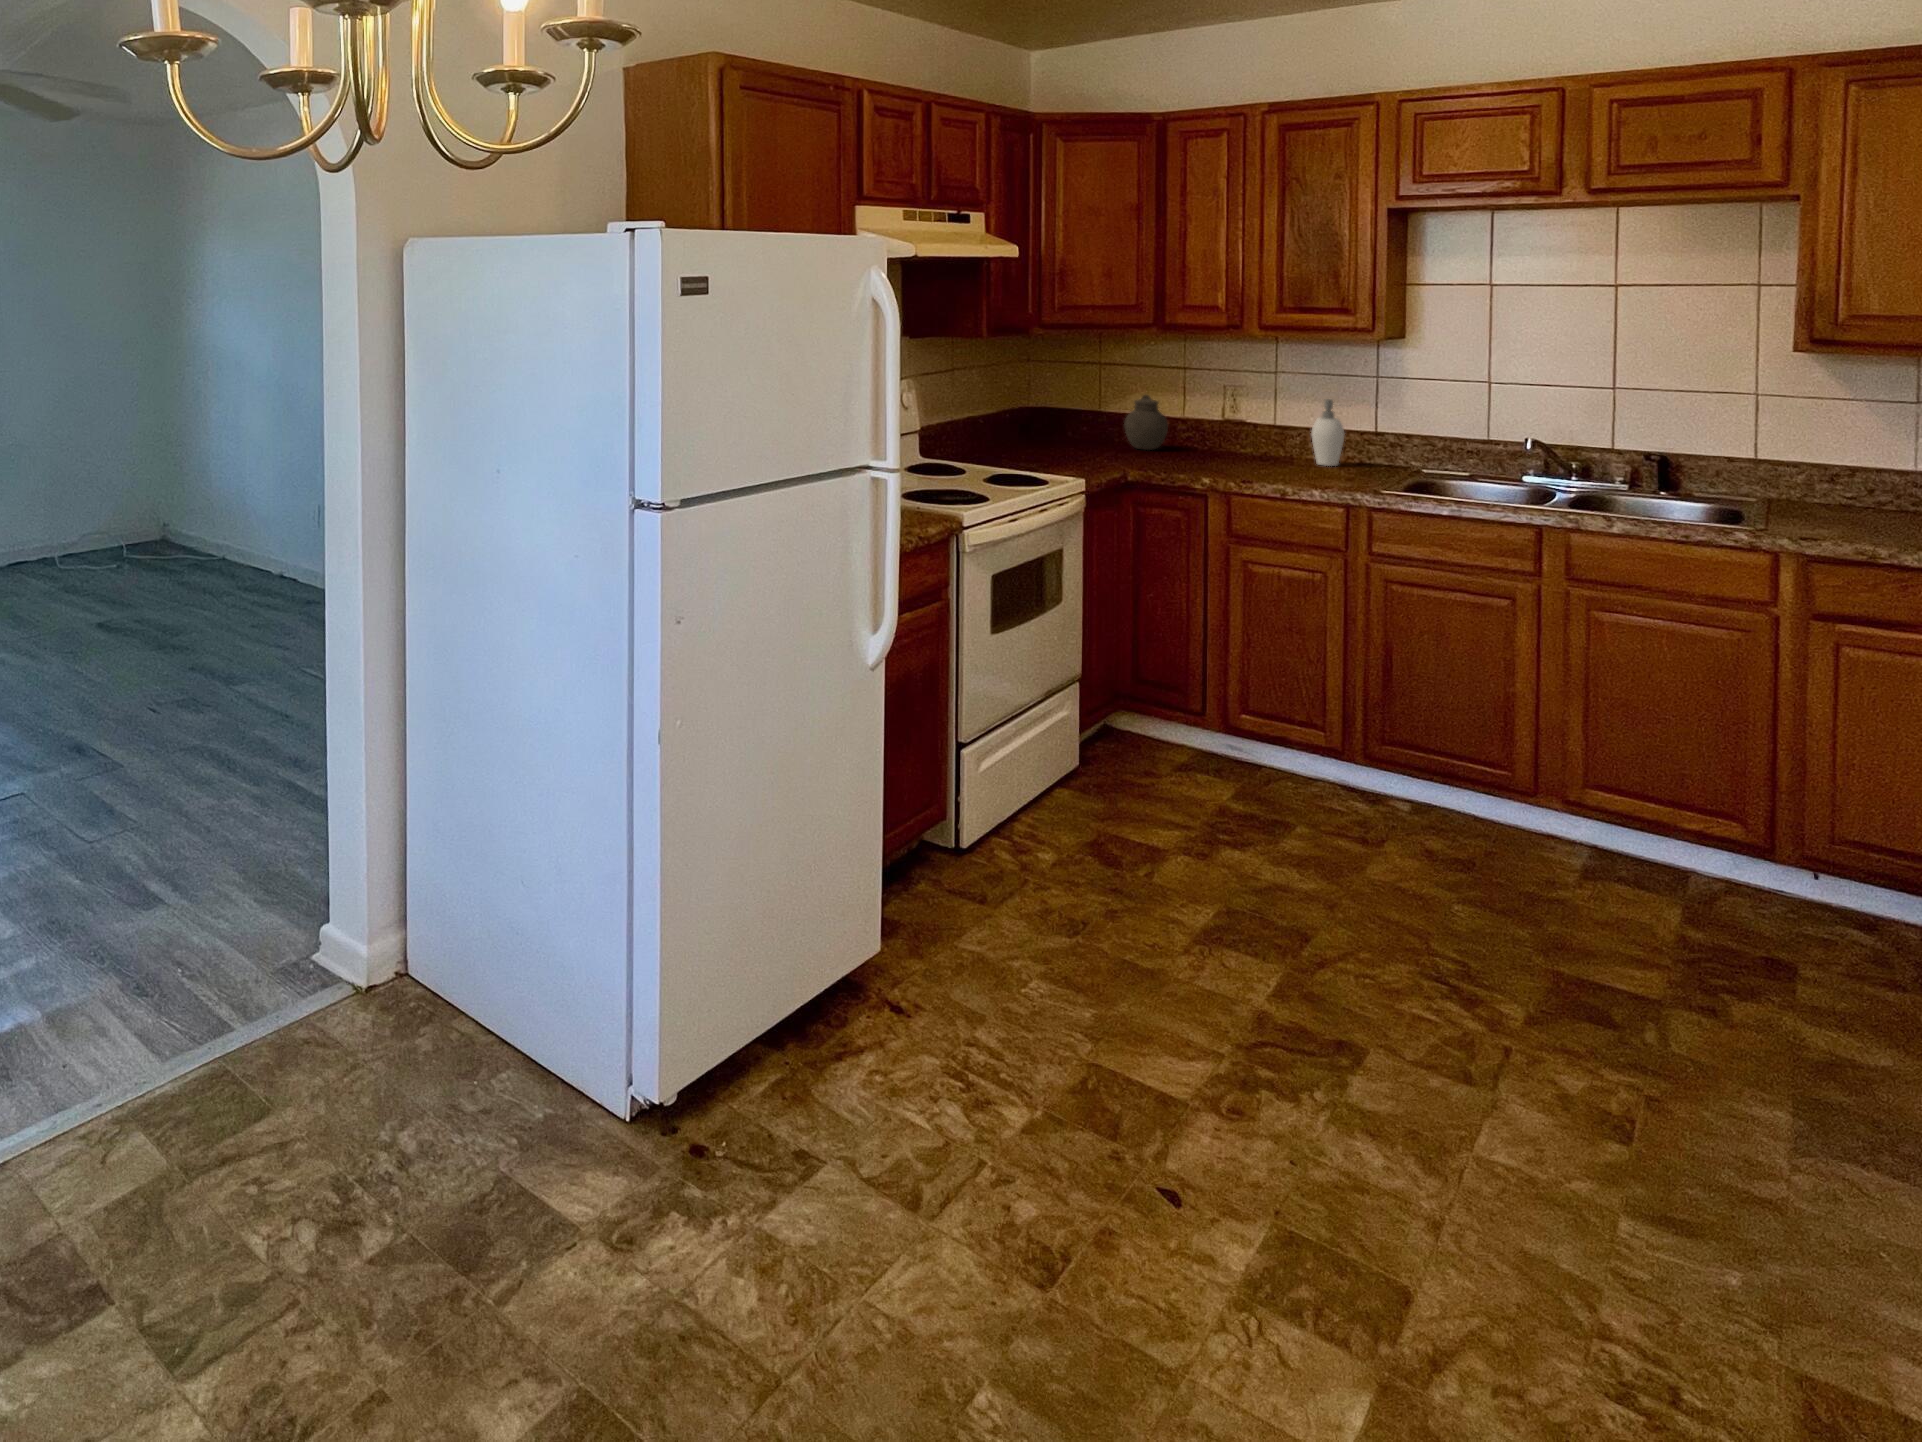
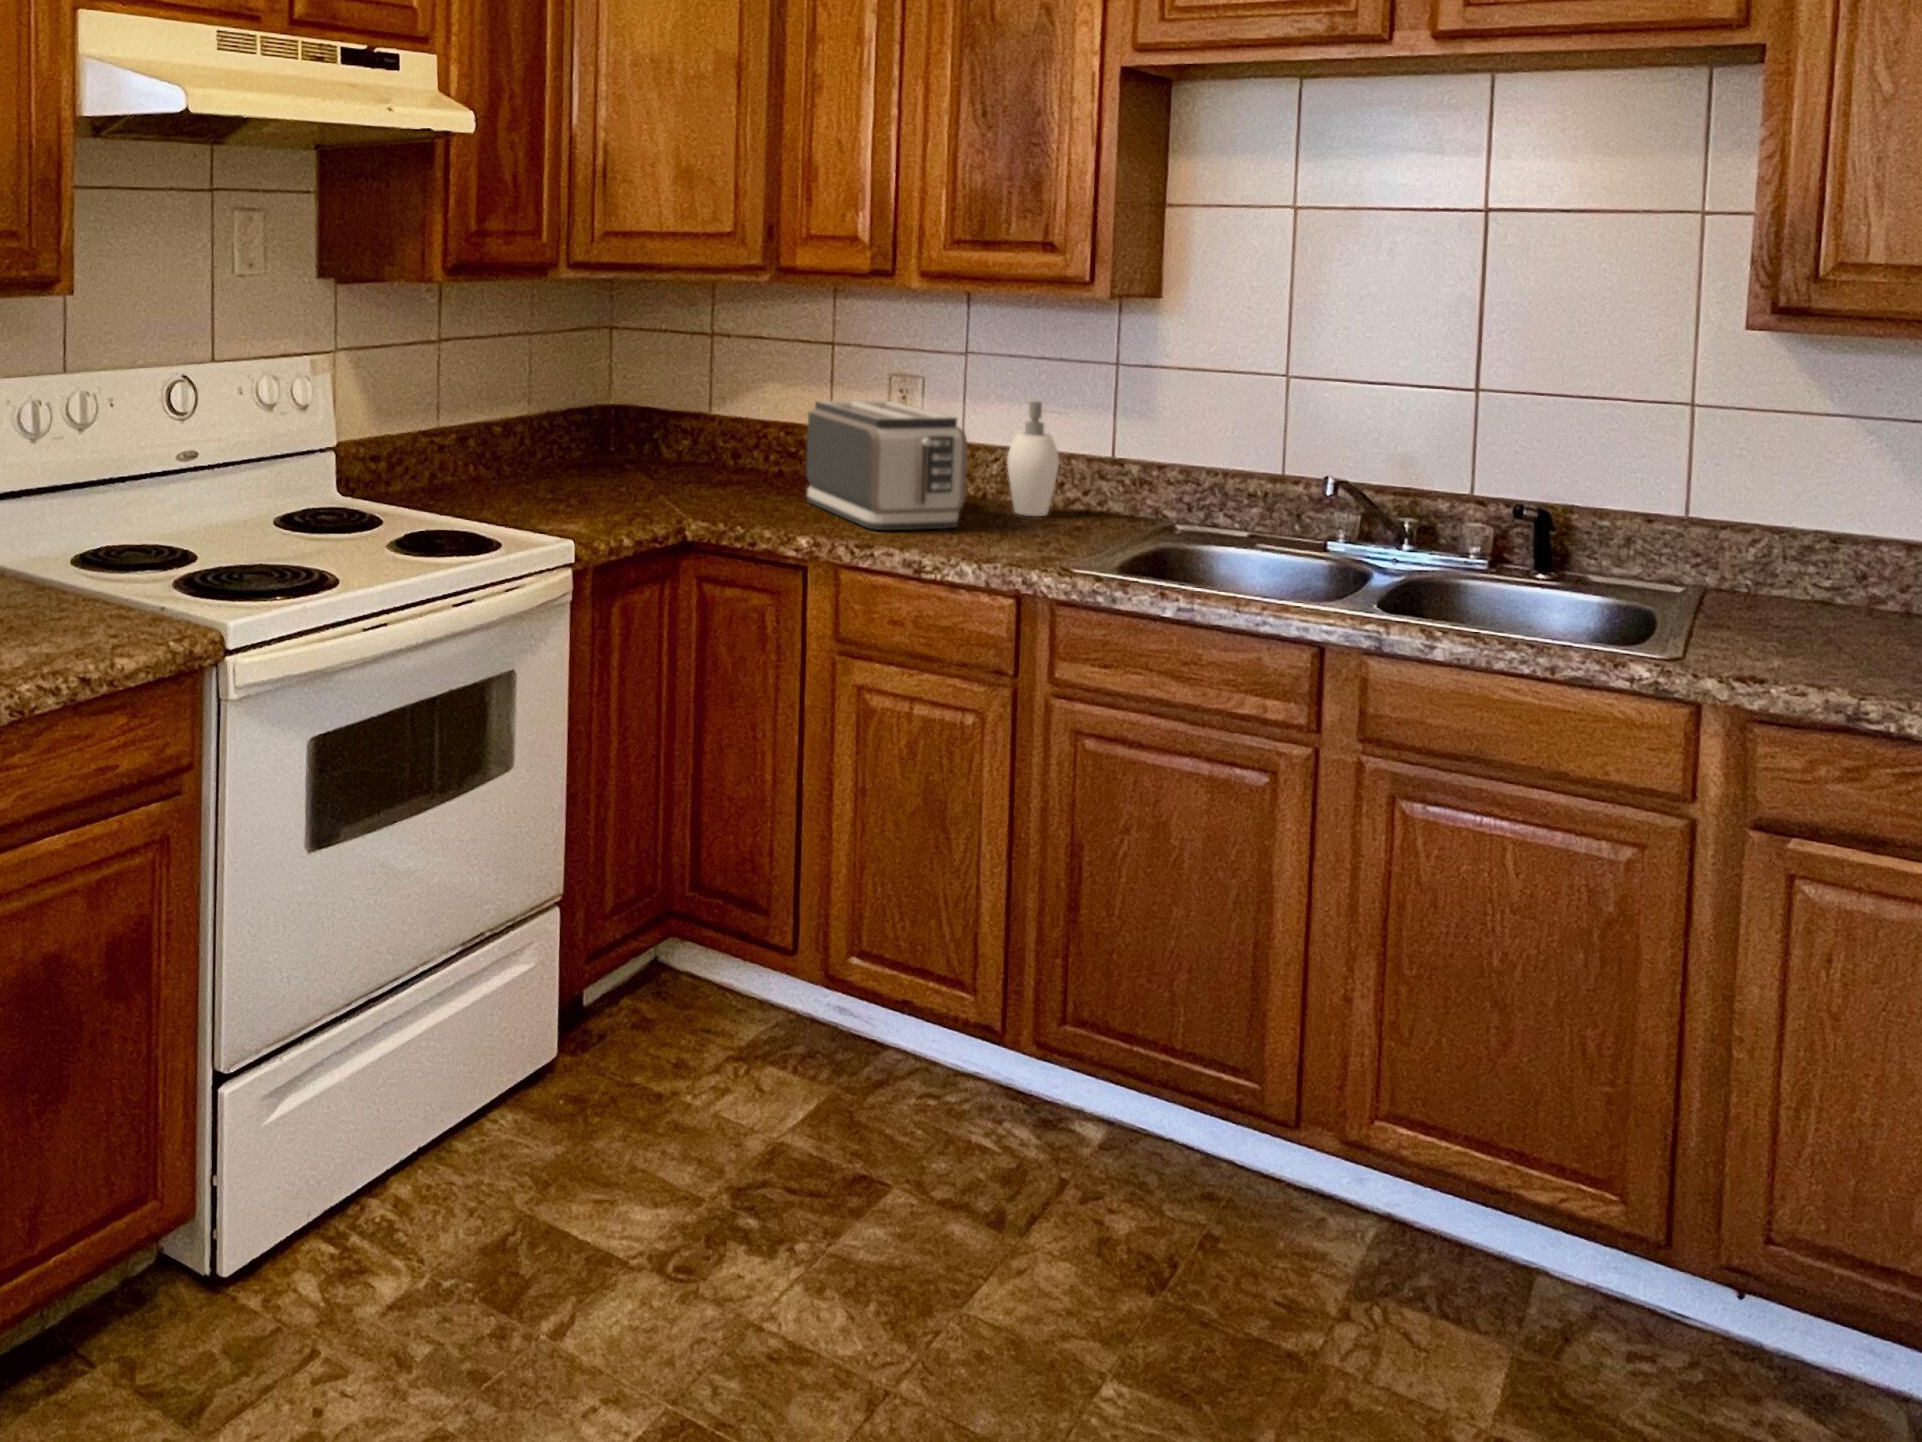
jar: present [1124,395,1168,450] -> none [728,388,797,483]
toaster: none [1186,400,1295,473] -> present [806,400,967,530]

